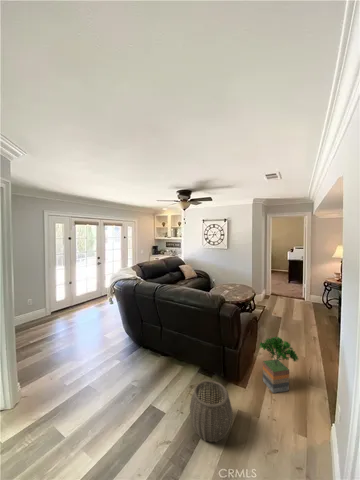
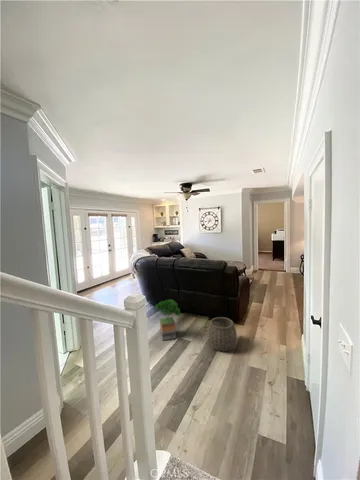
potted tree: present [260,337,298,393] -> present [155,299,180,340]

